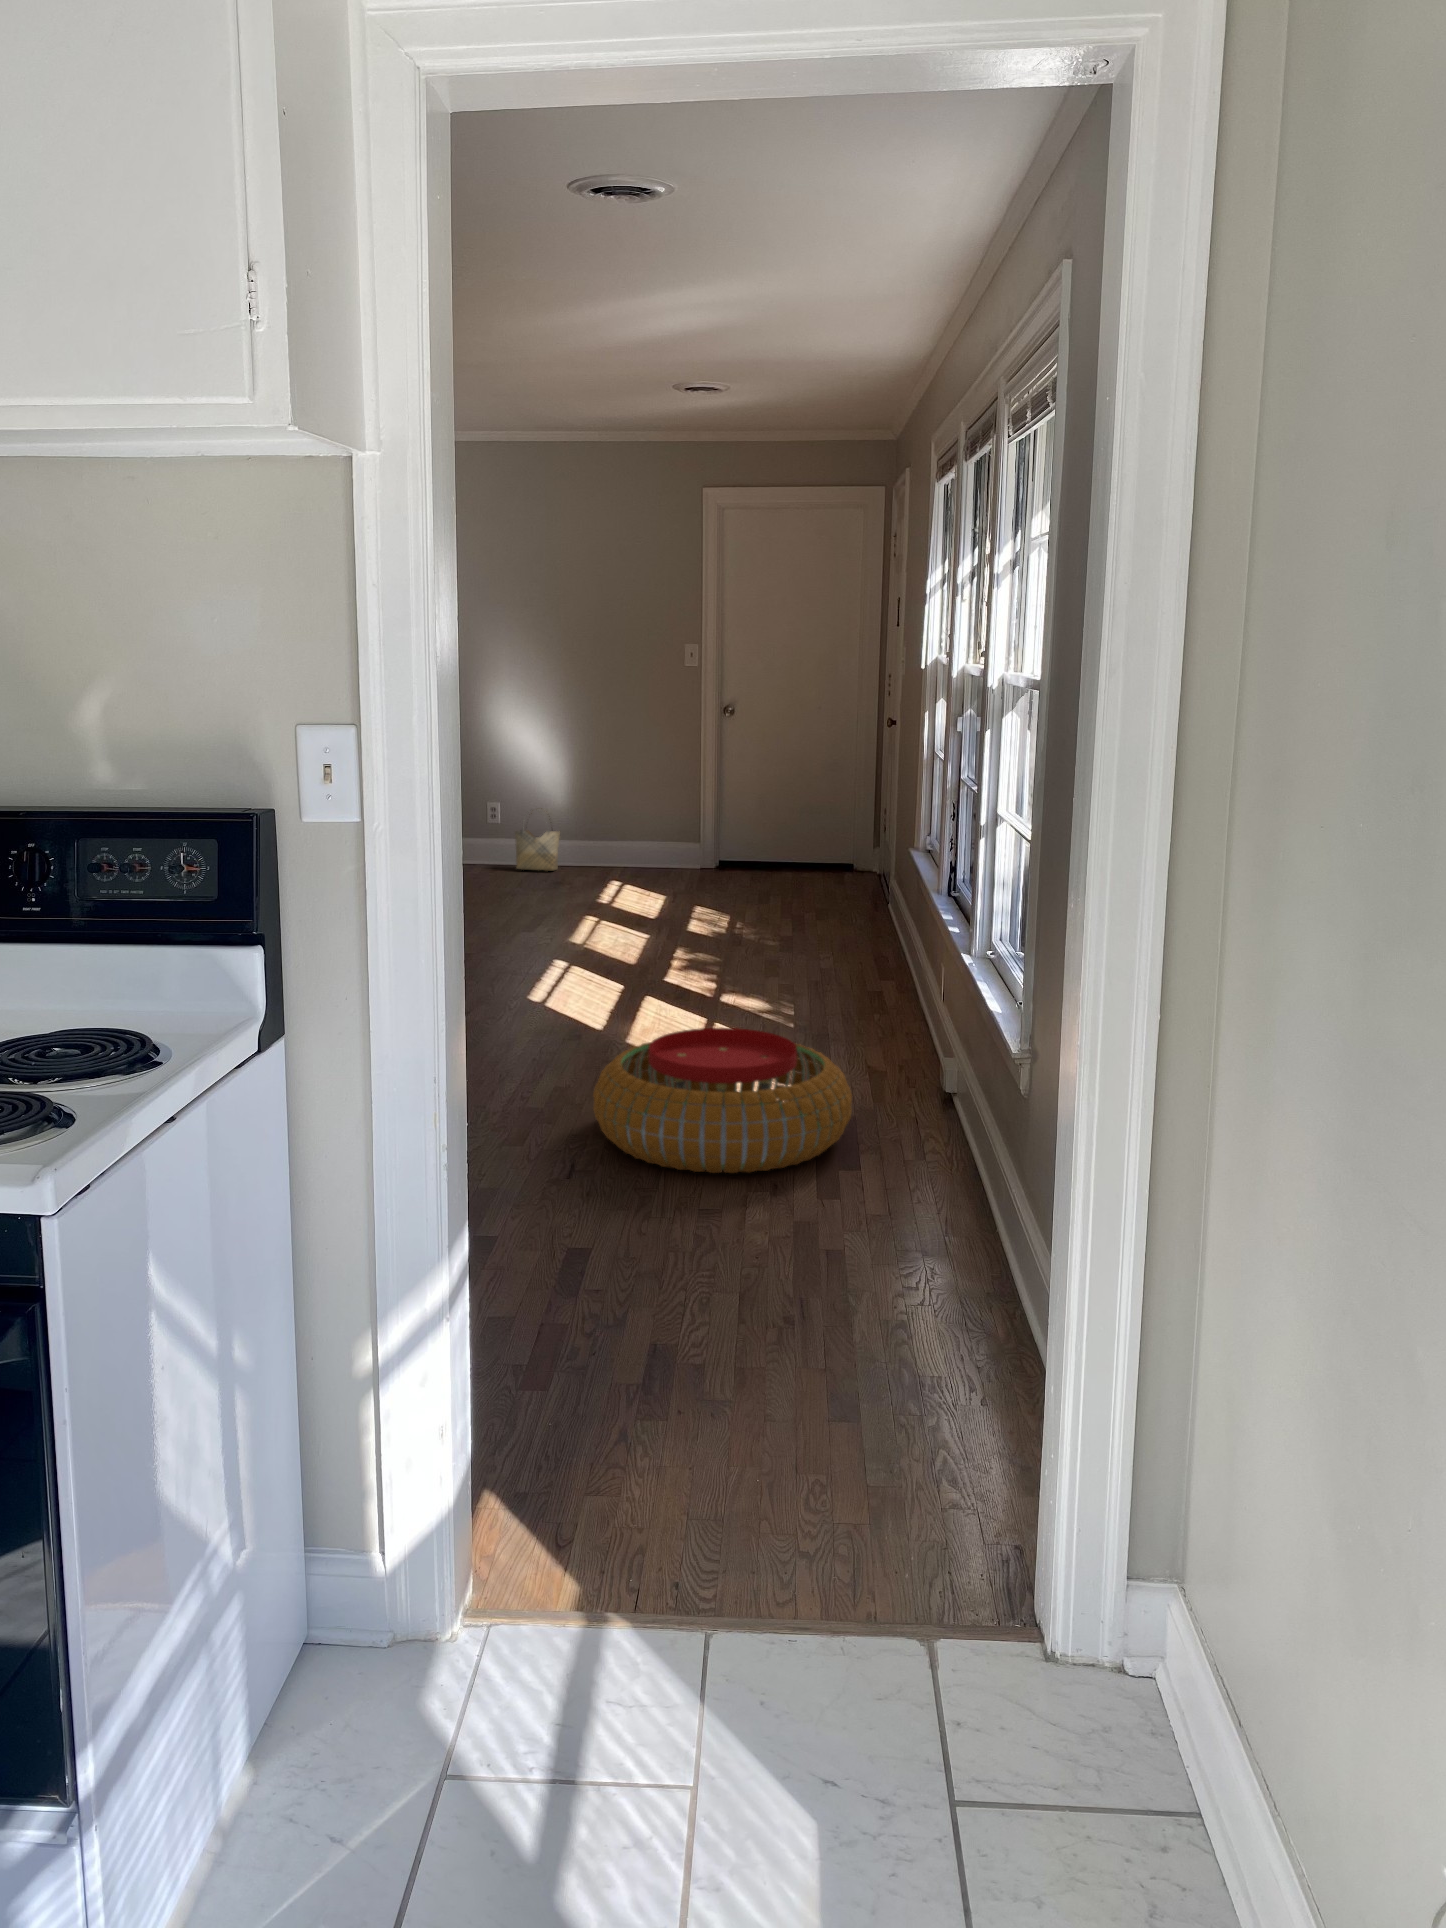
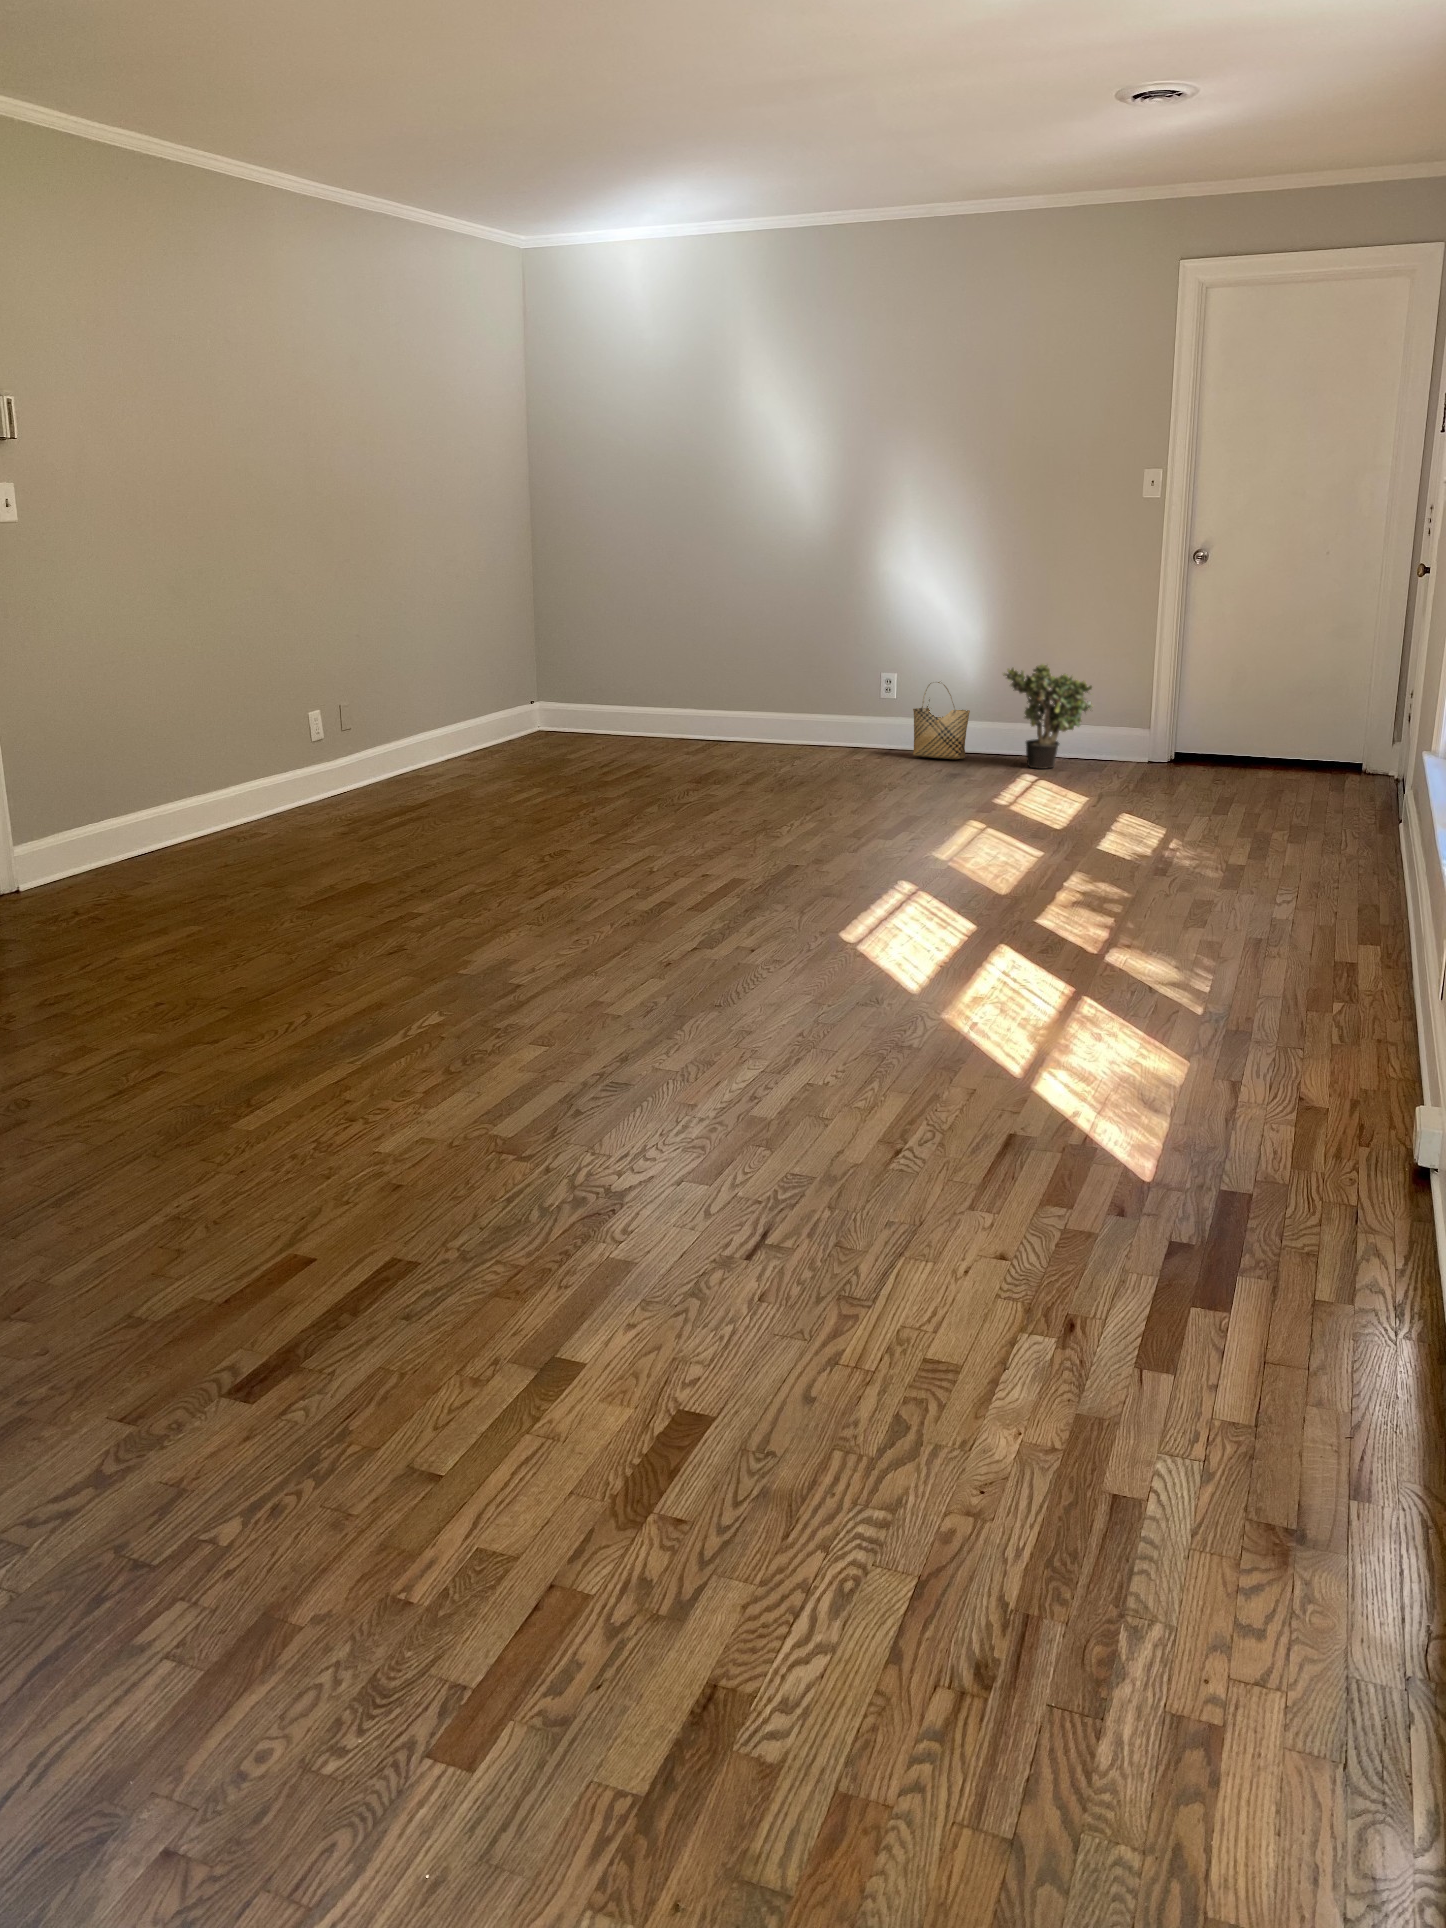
potted plant: none [586,793,657,875] -> present [1004,664,1093,769]
pouf: present [593,1028,852,1173] -> none [810,1029,1235,1289]

